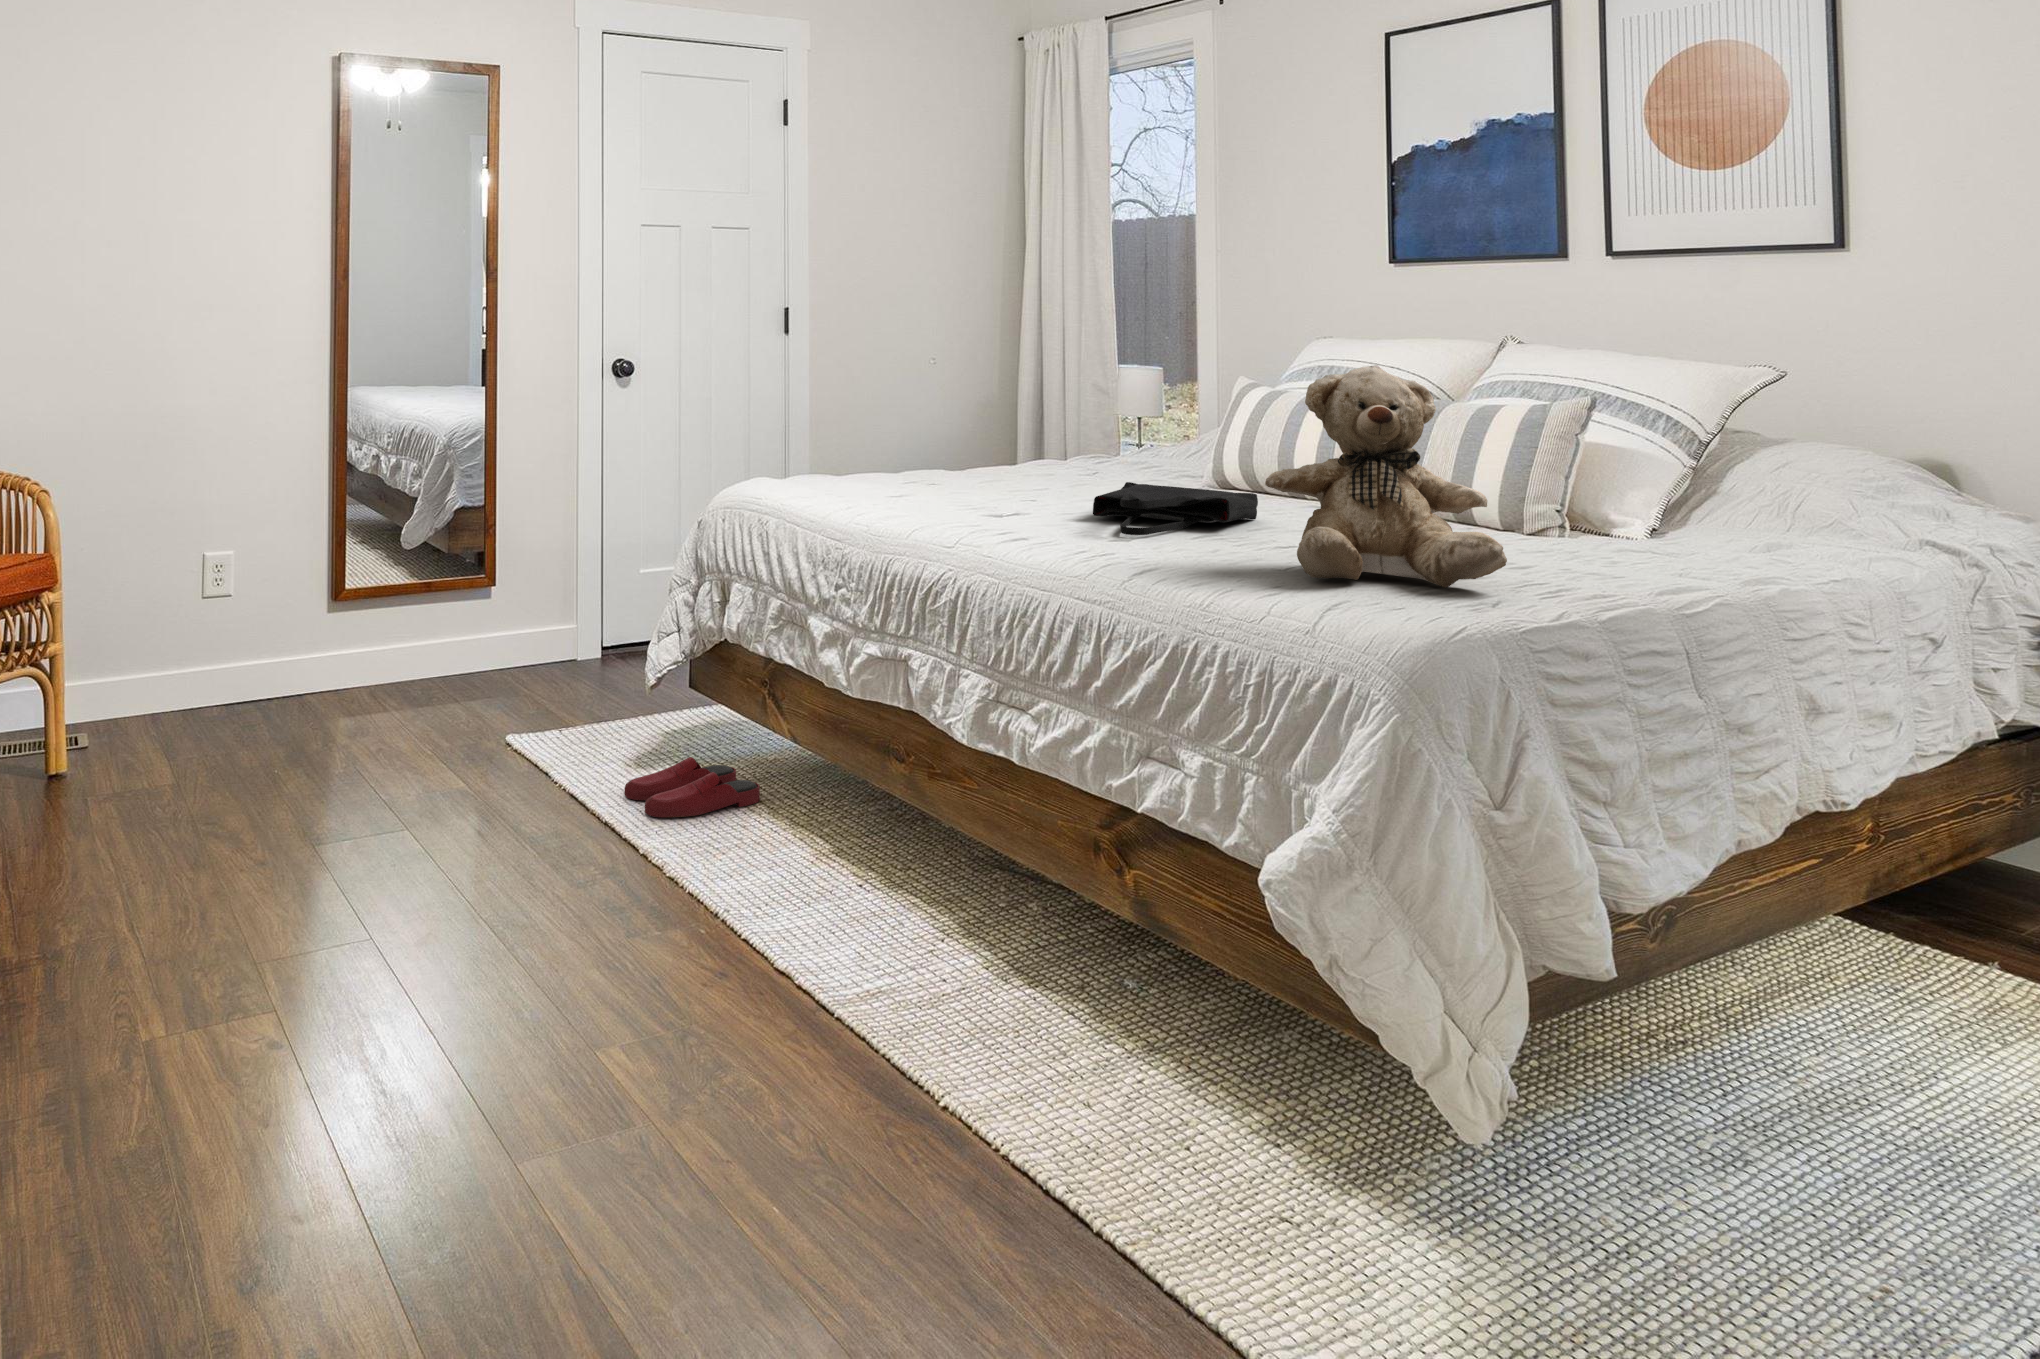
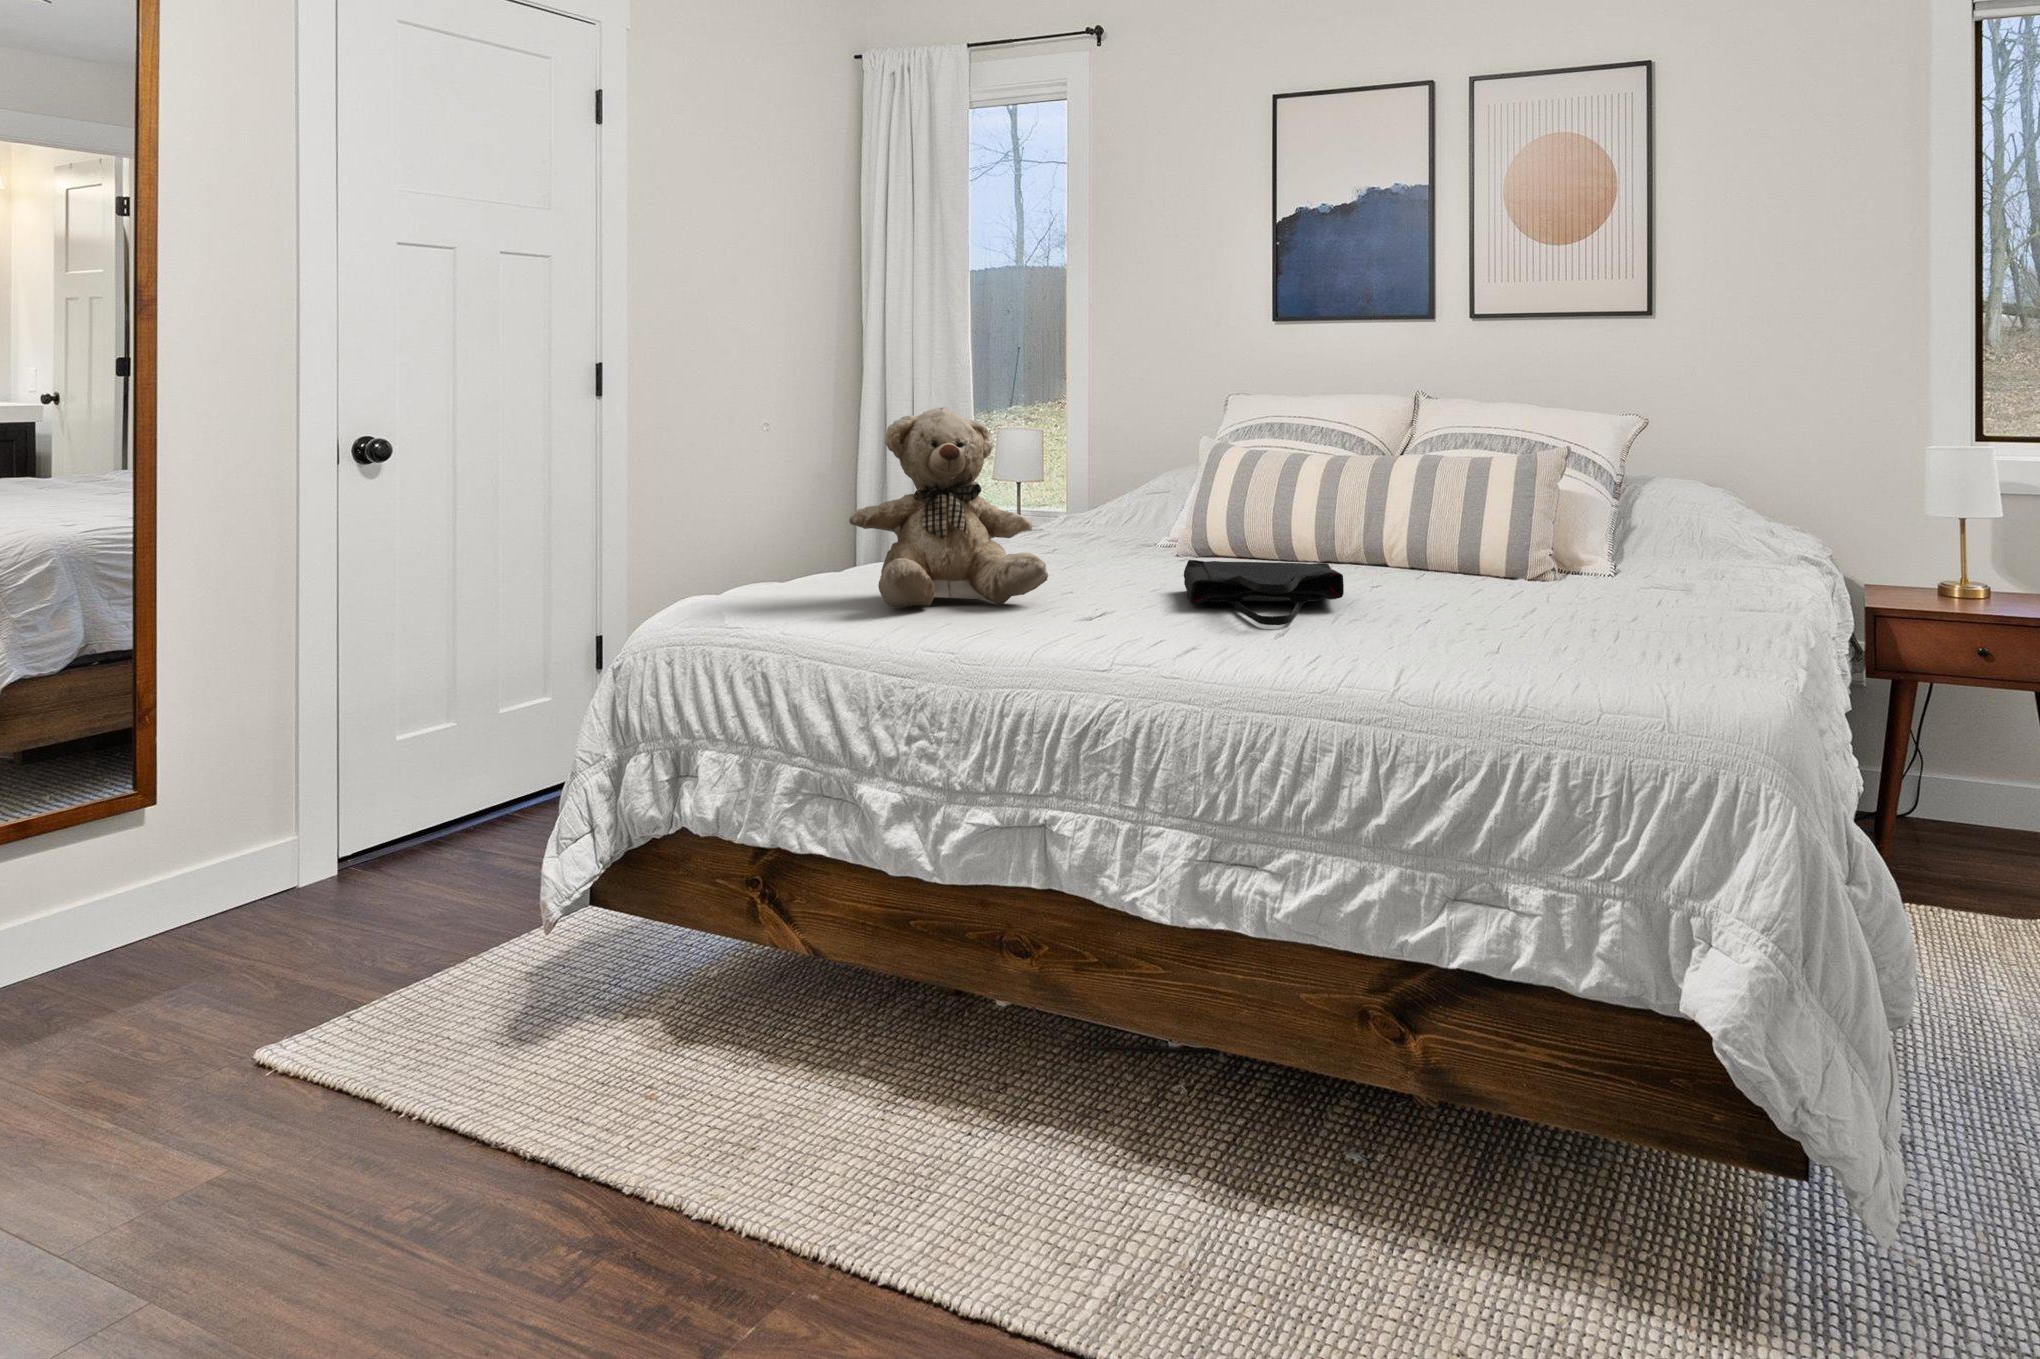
teddy bear: present [1265,365,1507,588] -> present [849,407,1048,608]
slippers: present [625,757,760,818] -> none [539,1017,755,1137]

